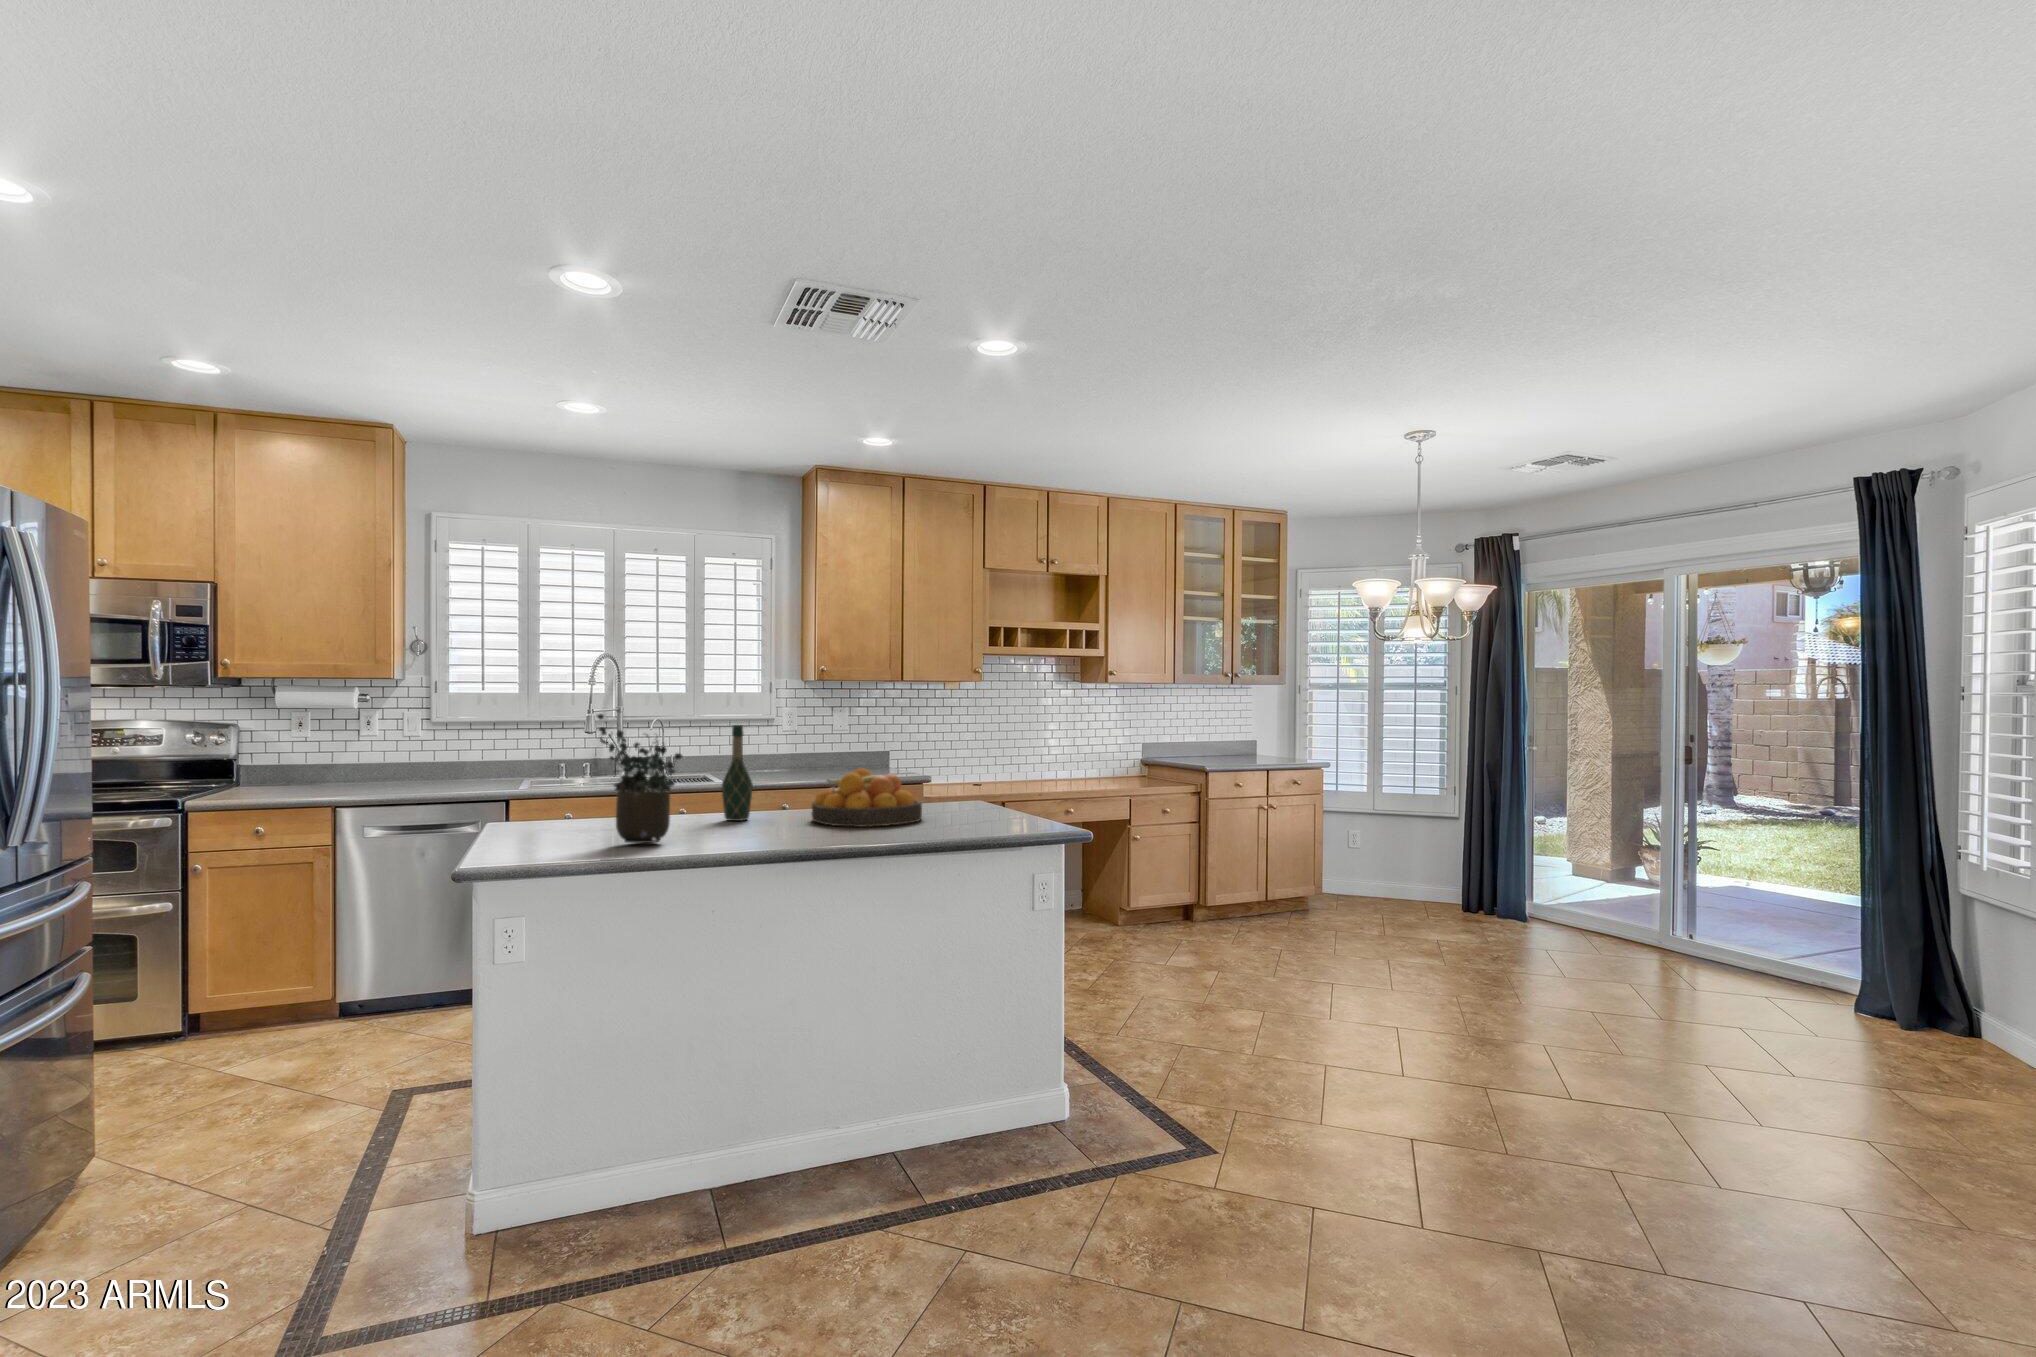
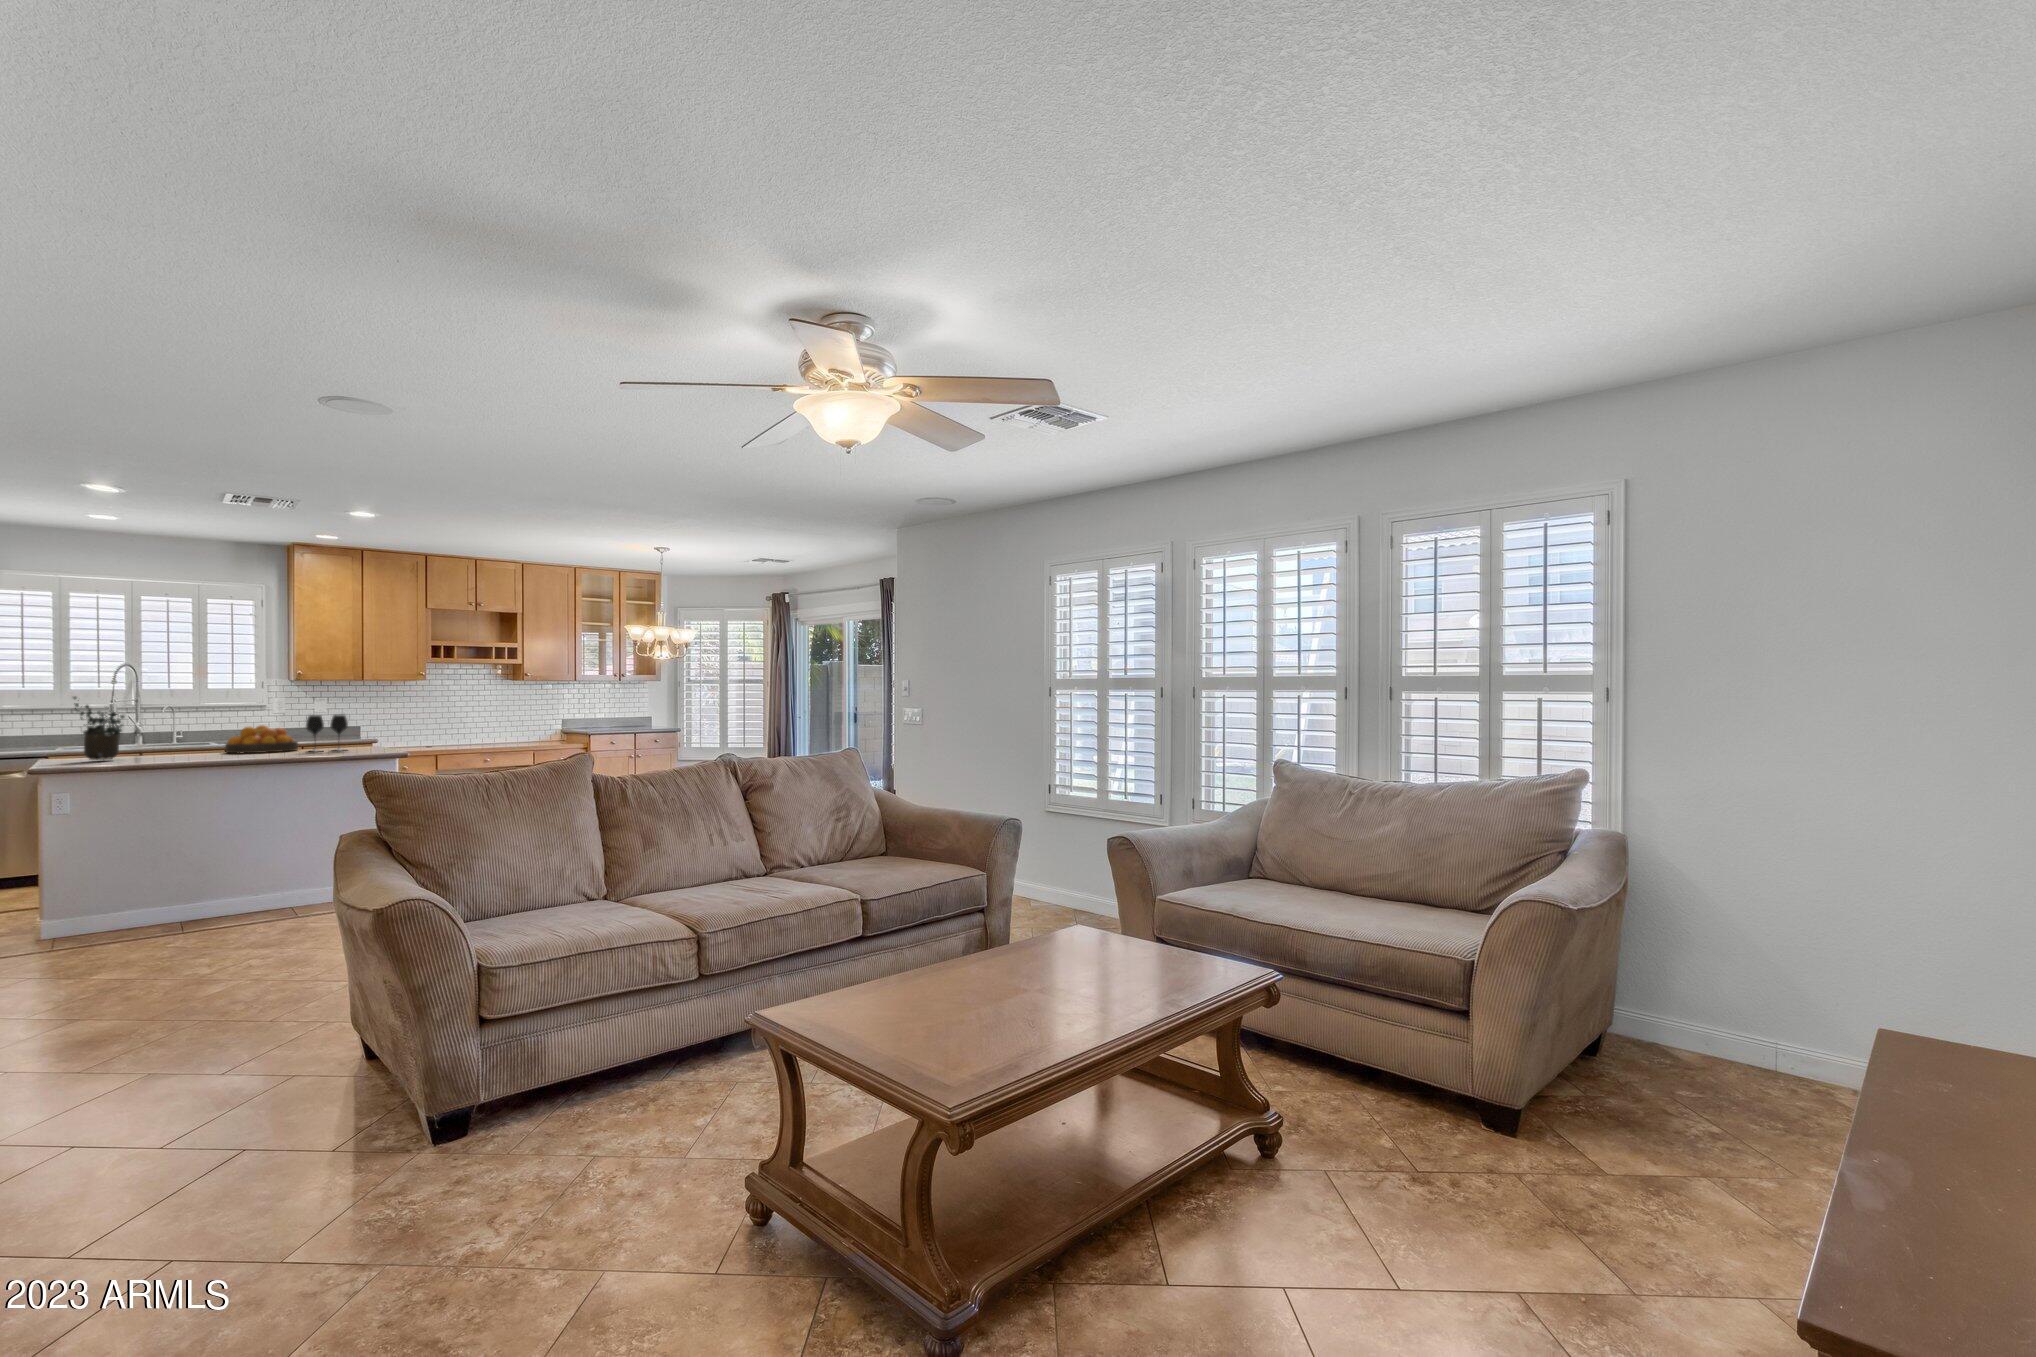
wine bottle: present [722,725,753,821] -> none [169,703,190,754]
wine glass: none [951,752,1019,828] -> present [306,715,348,752]

